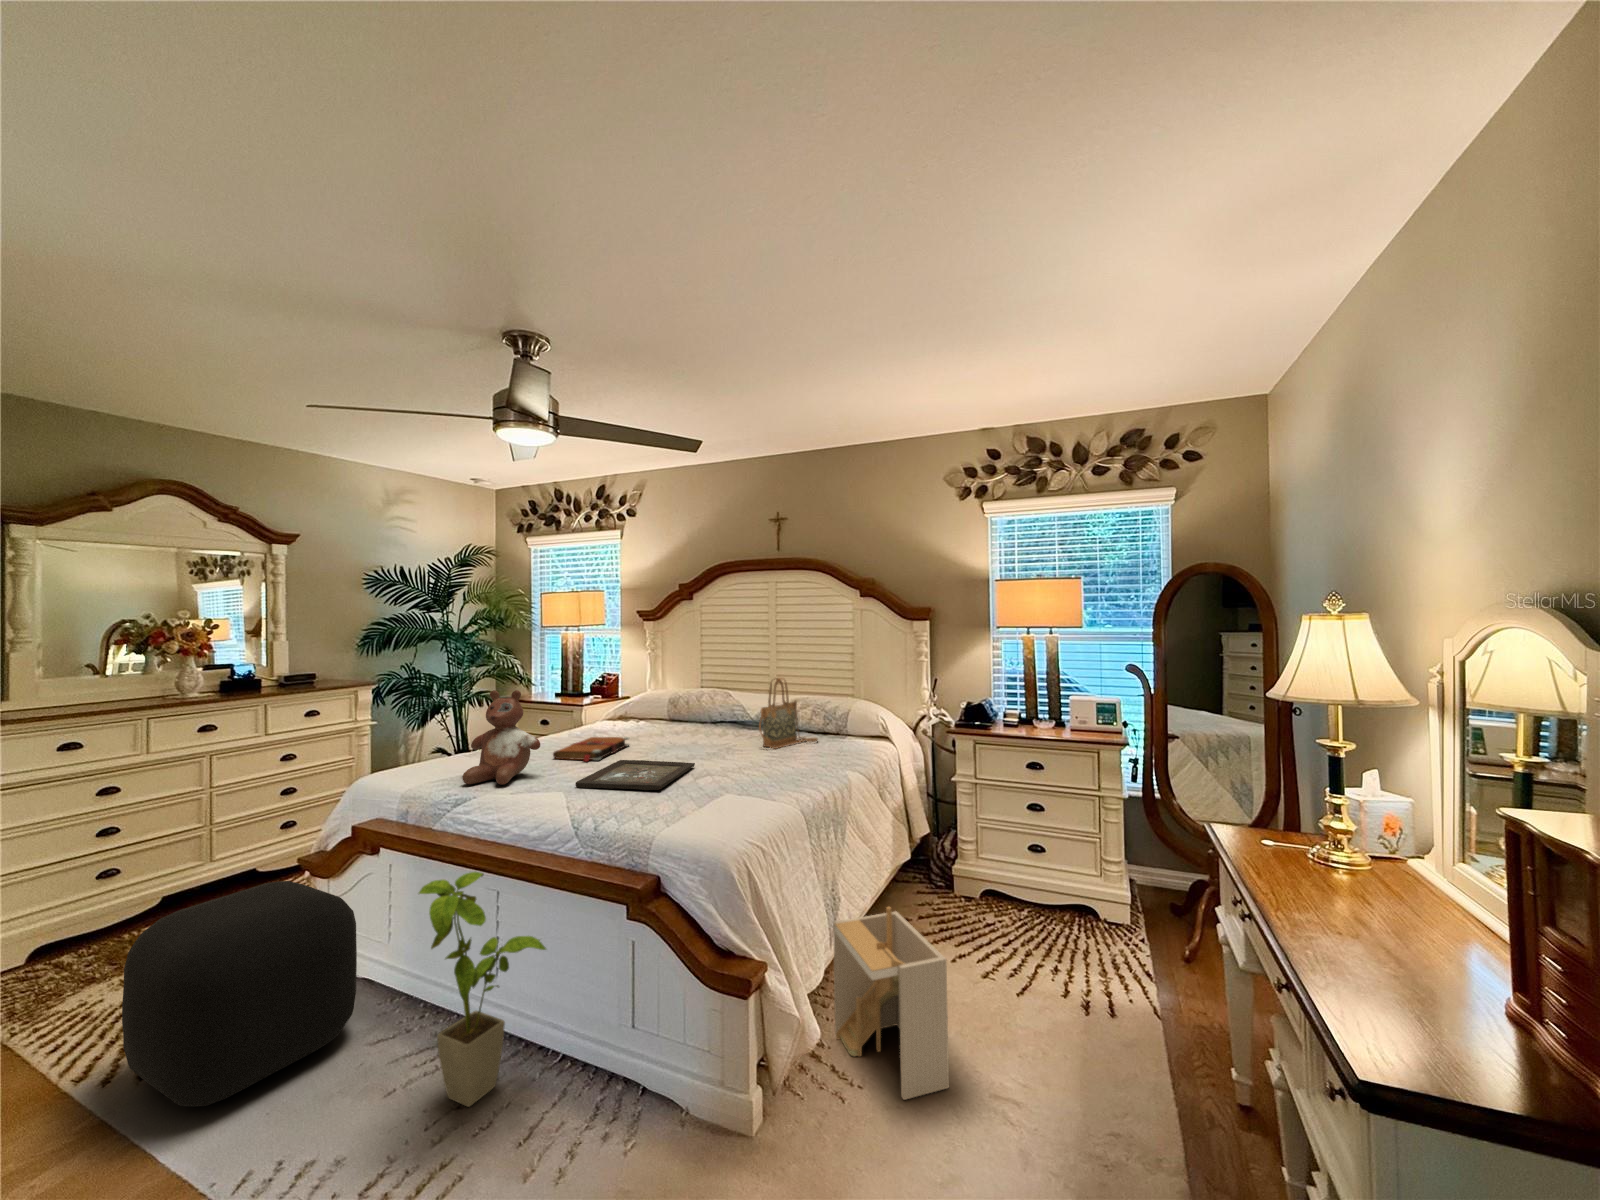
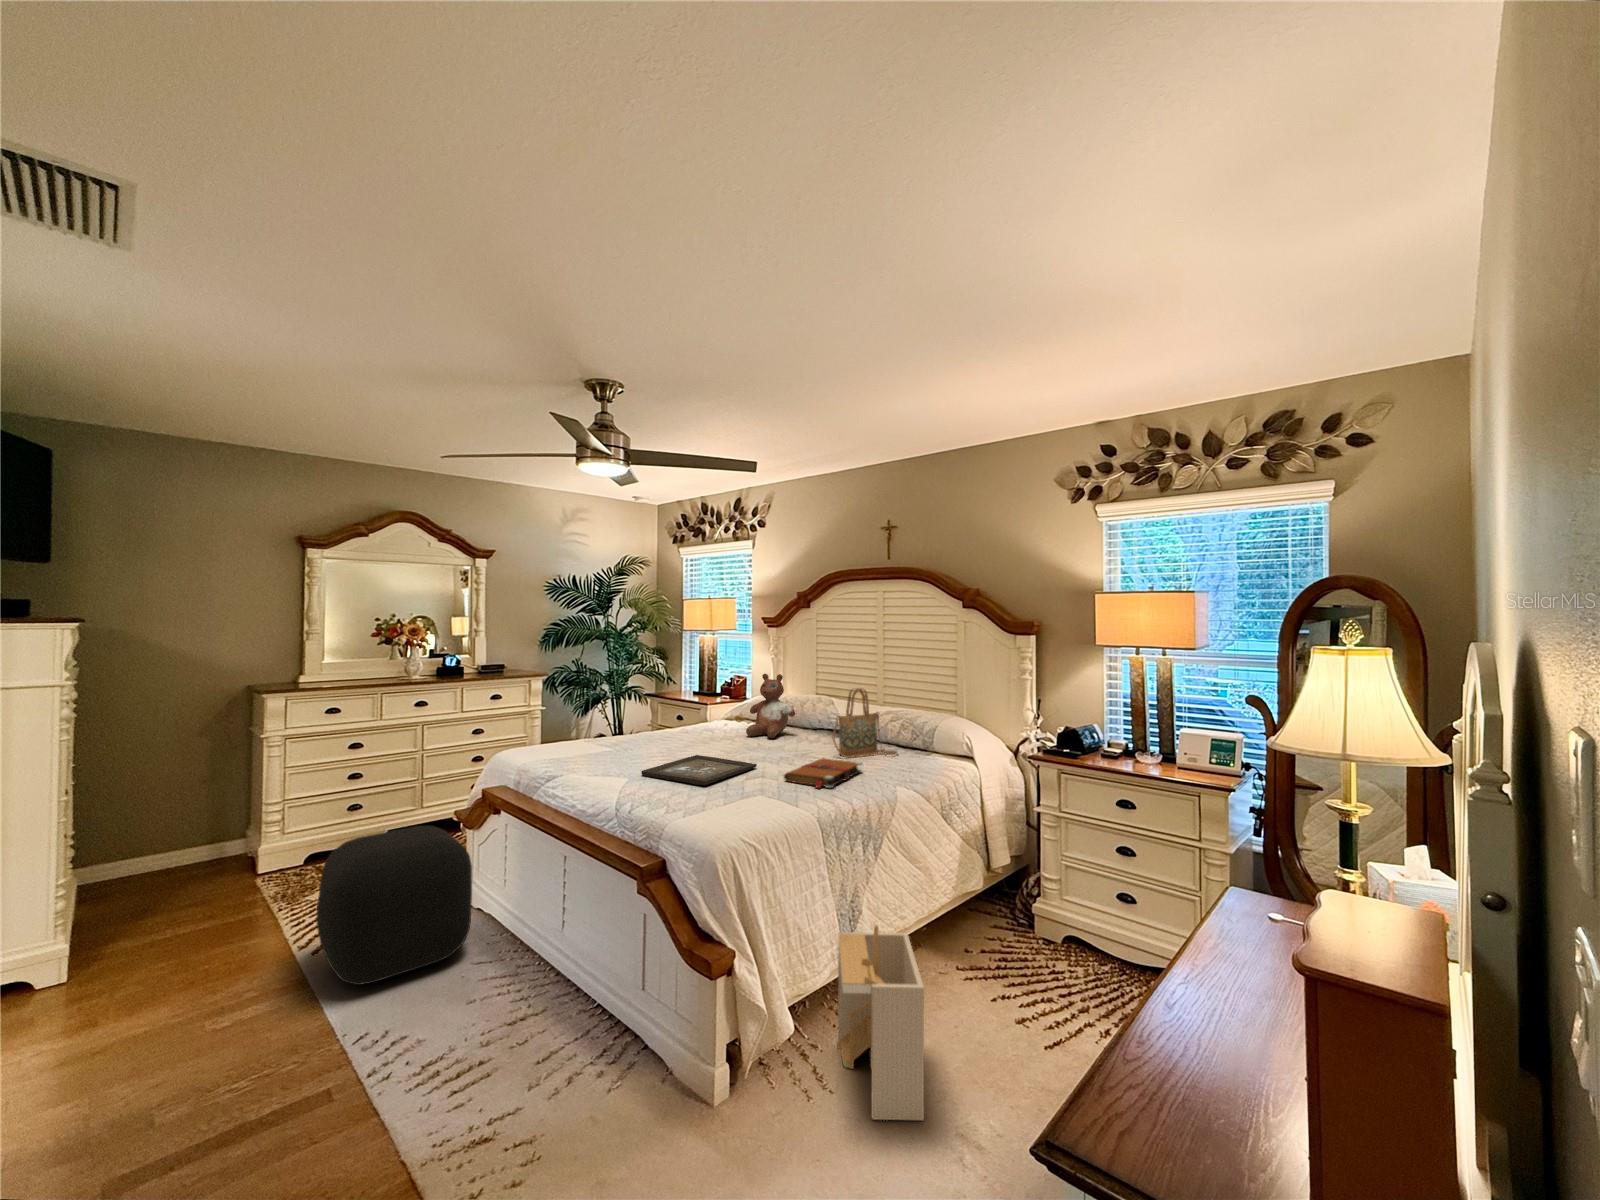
stuffed bear: present [462,690,540,785] -> present [746,674,795,738]
book: present [553,737,629,761] -> present [784,758,862,788]
house plant: present [419,872,546,1107] -> none [483,836,582,1030]

